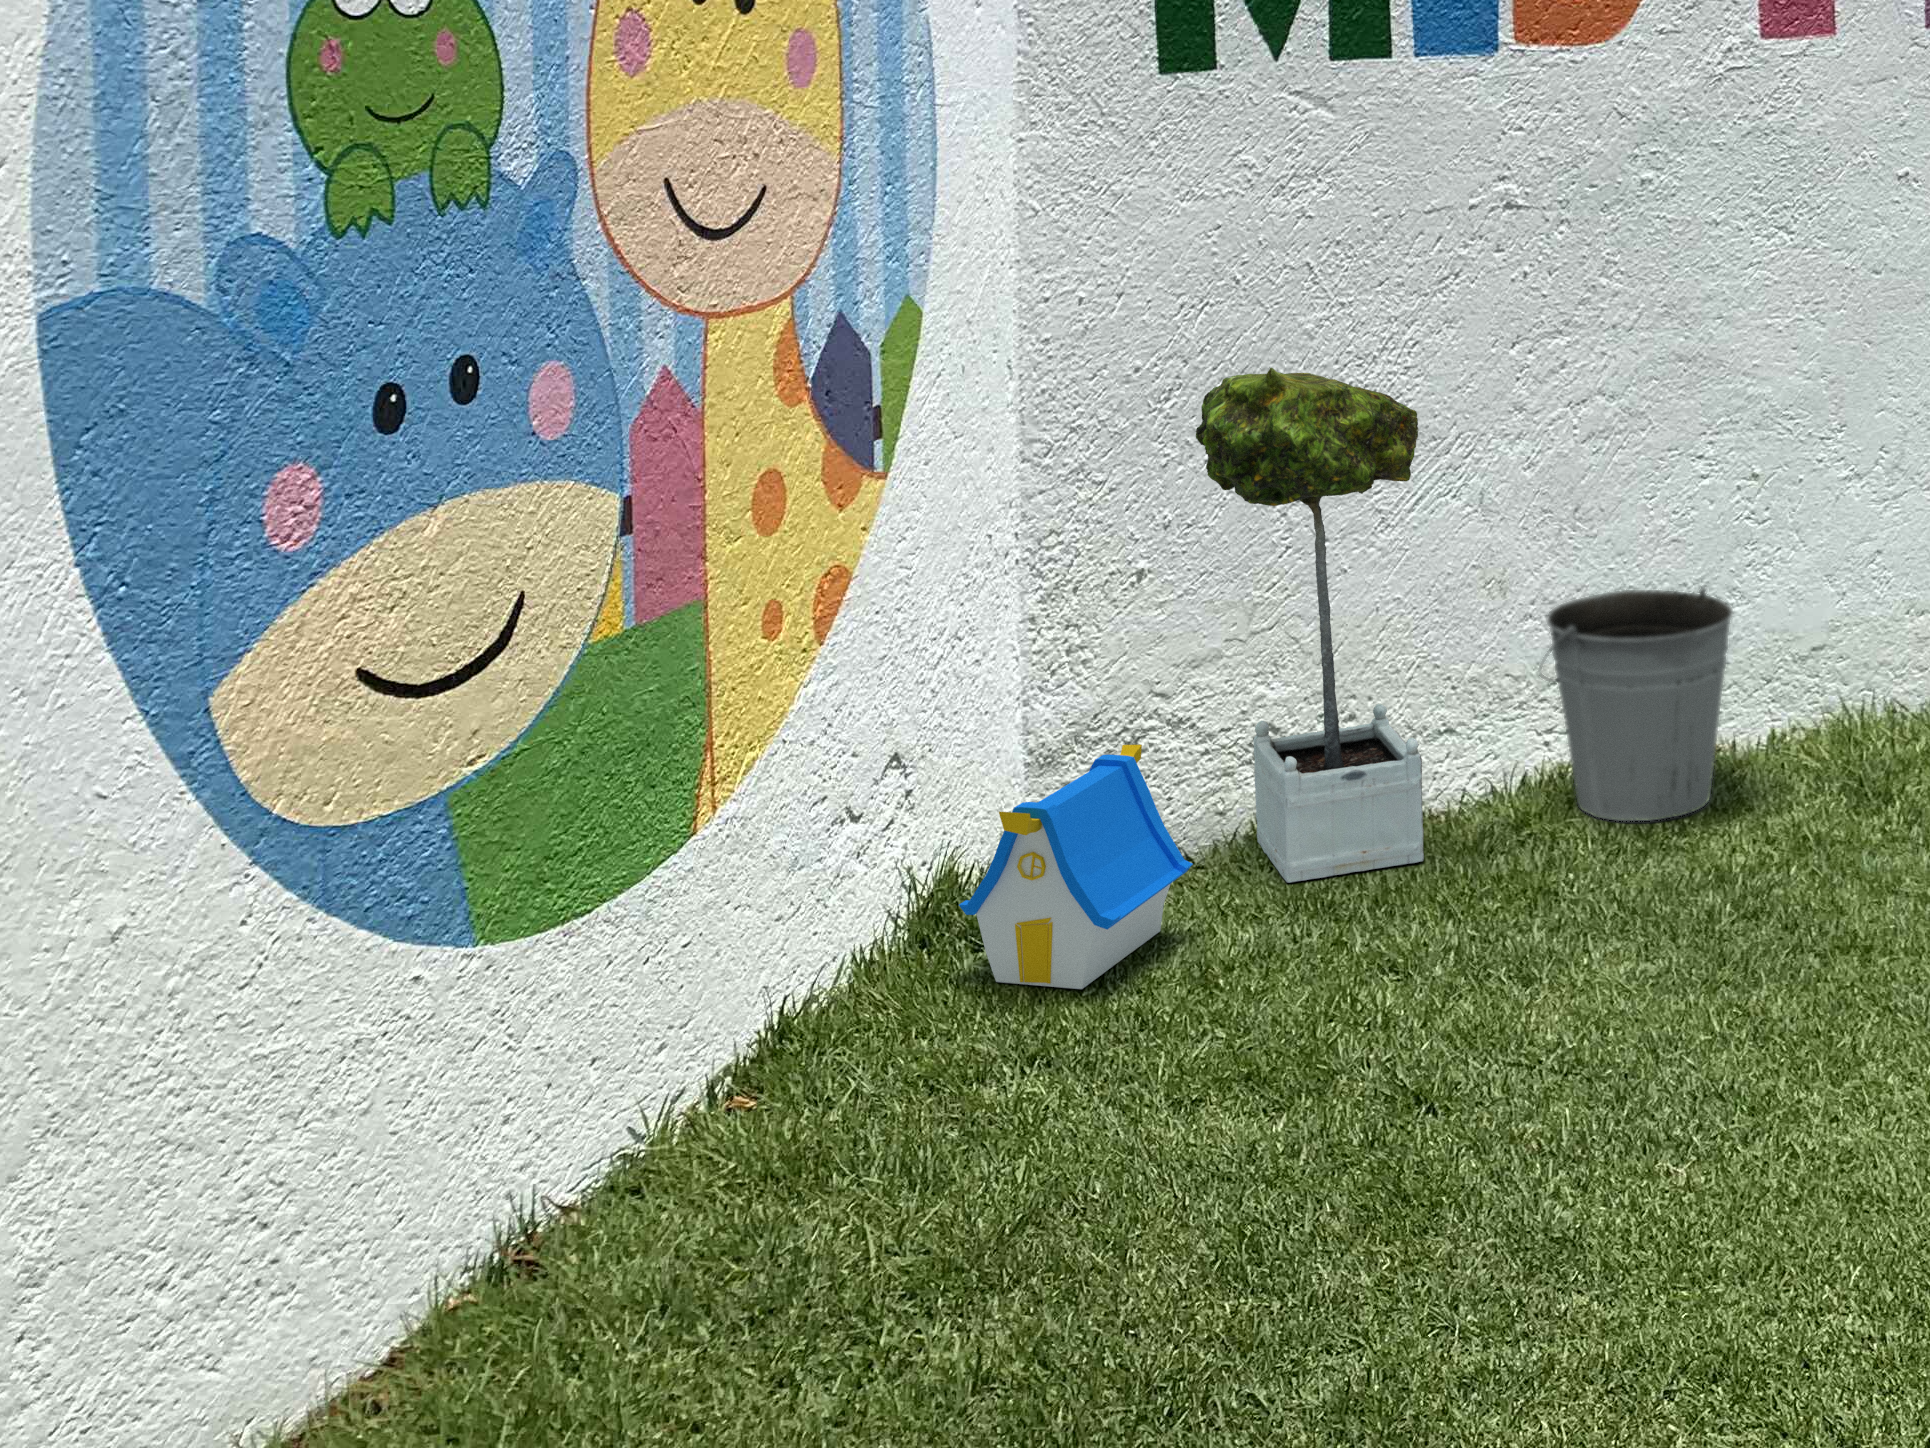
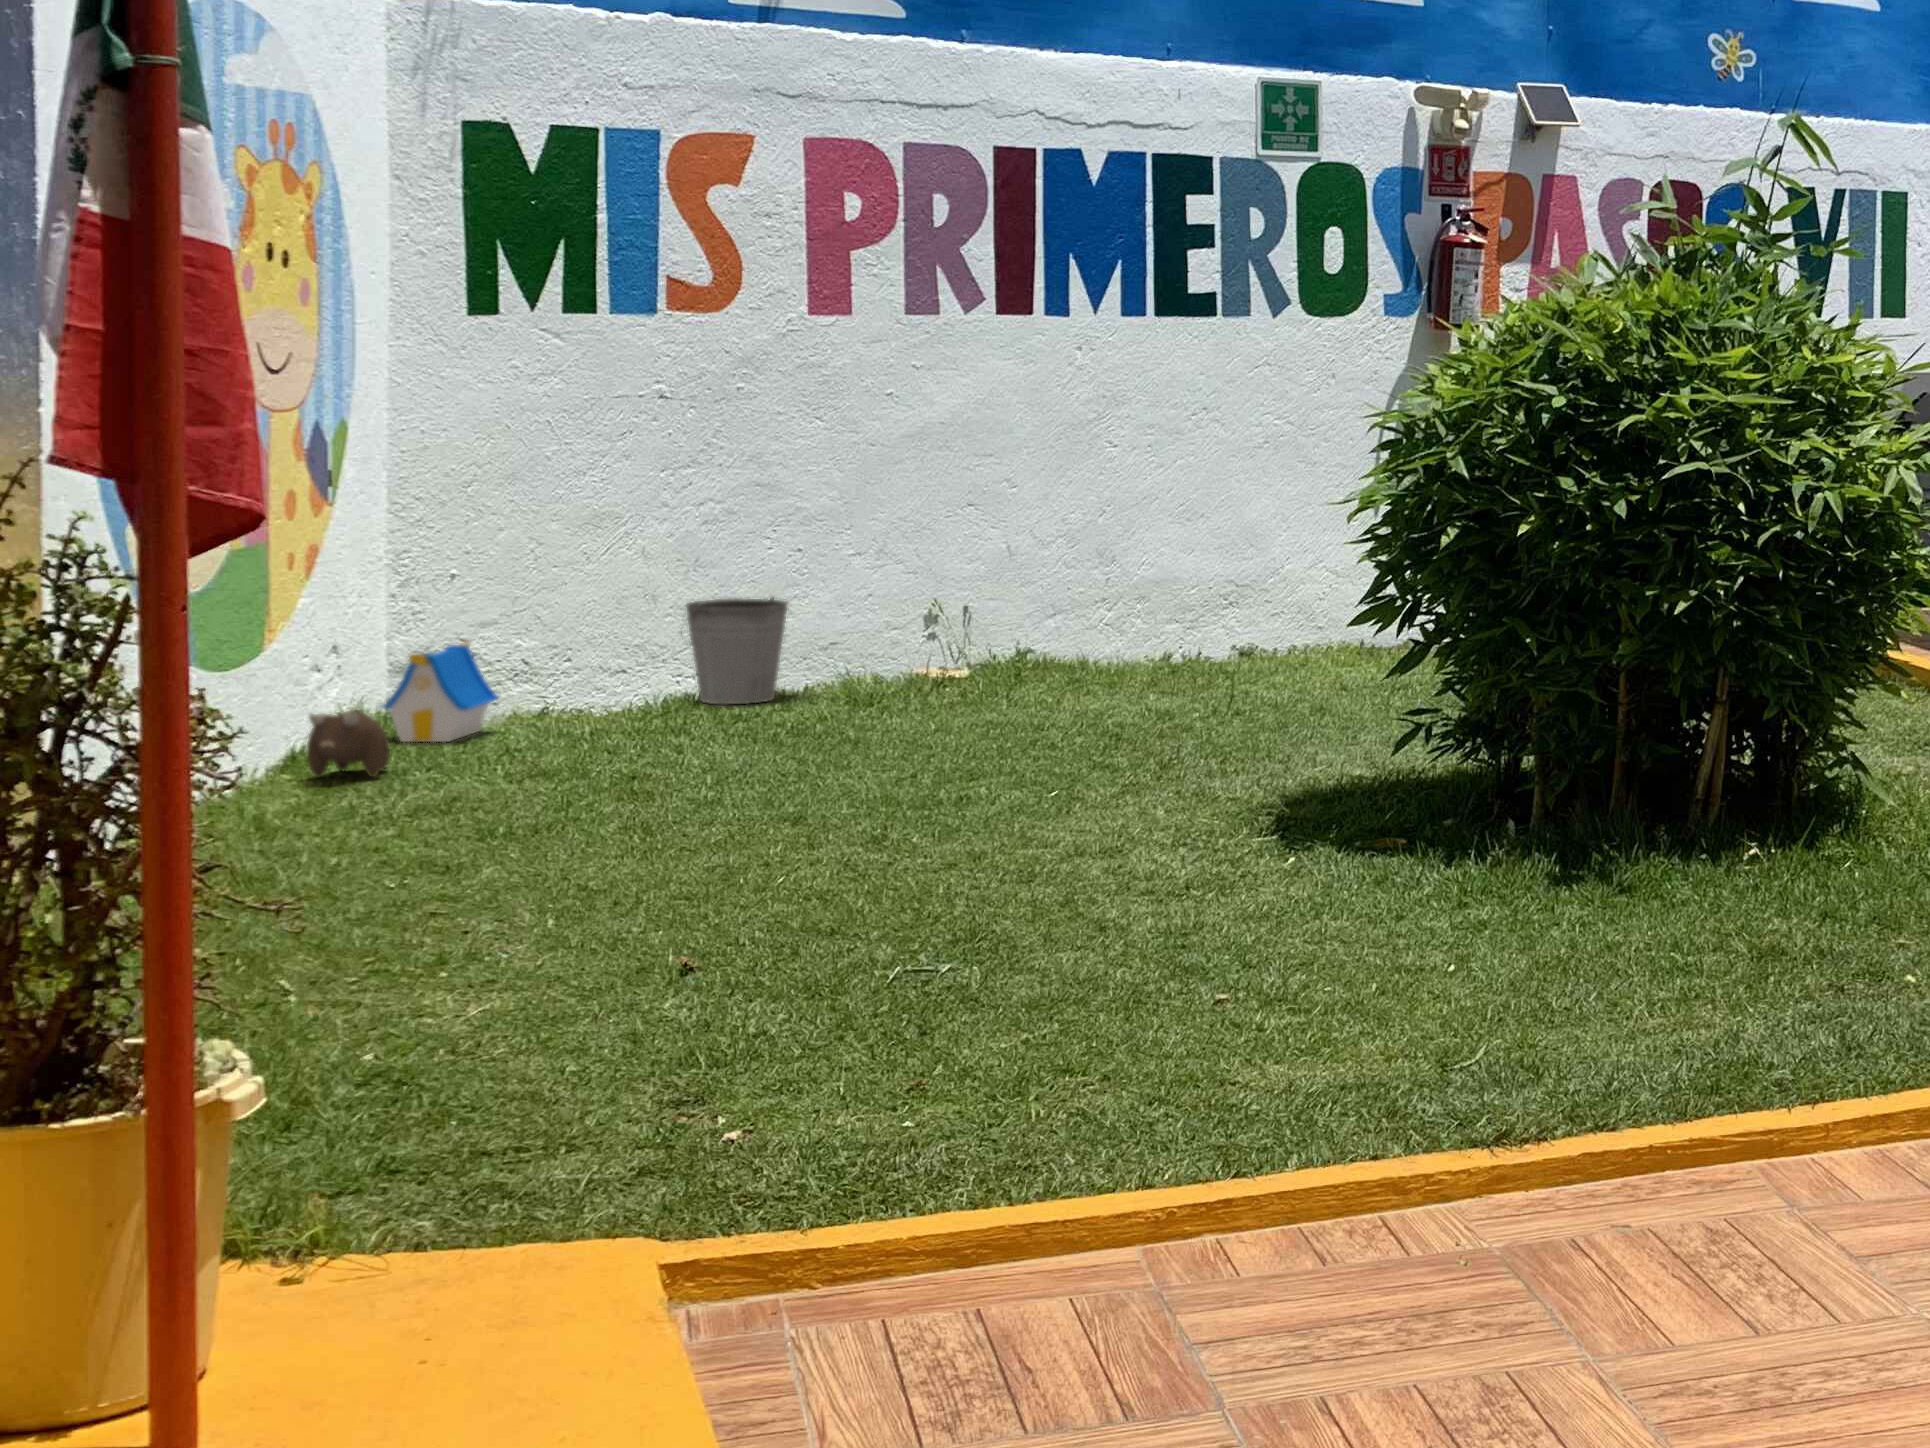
potted tree: present [1196,368,1424,883] -> none [495,460,619,720]
plush toy: none [714,1025,910,1194] -> present [307,710,390,777]

